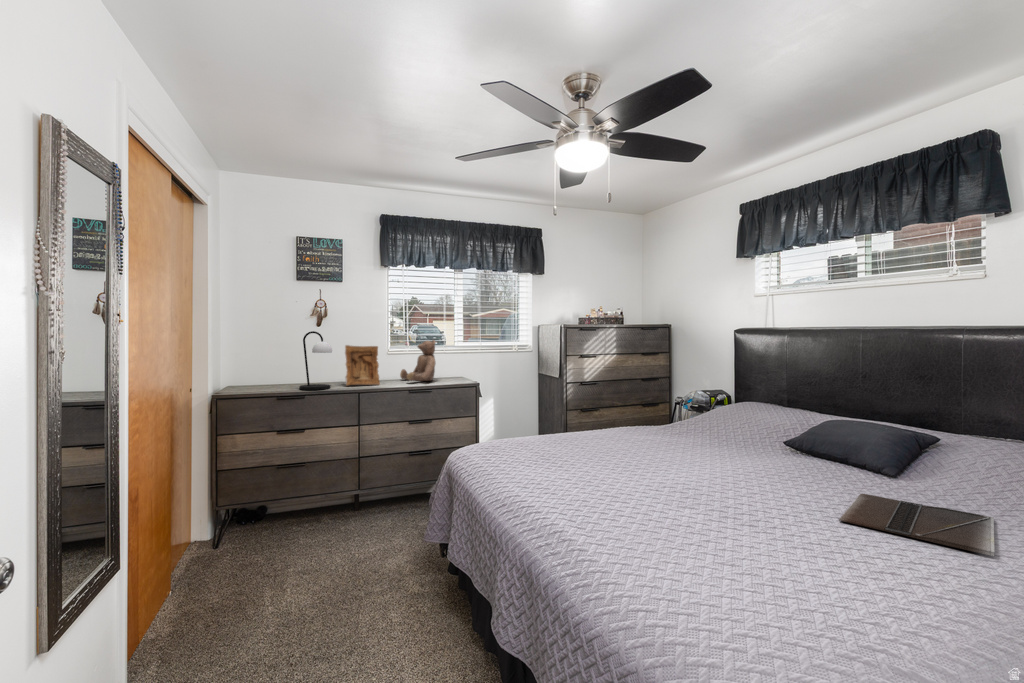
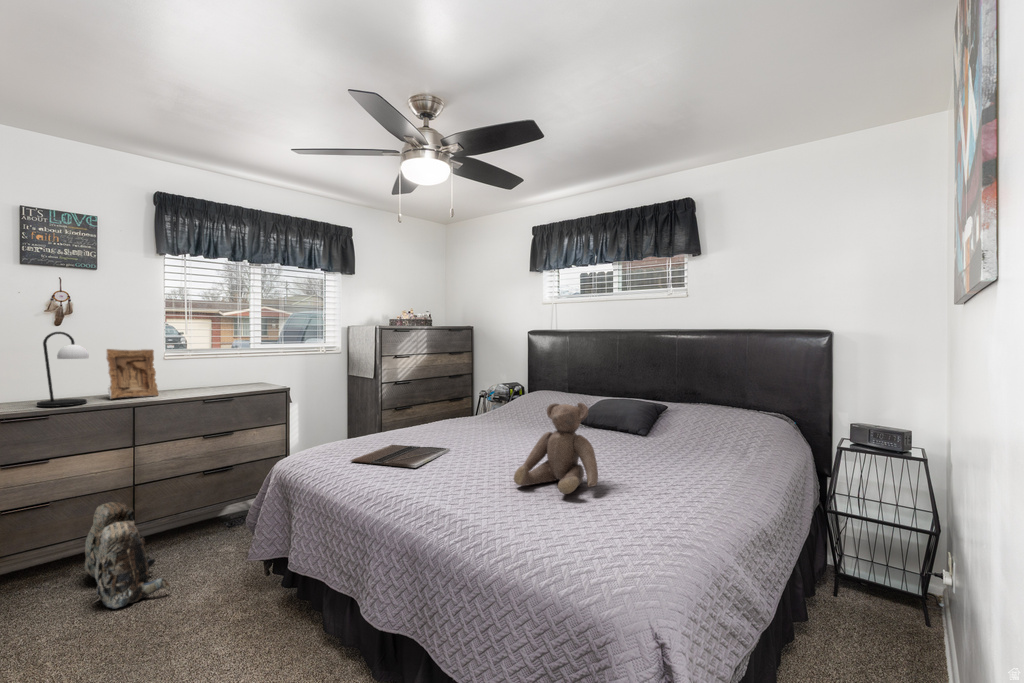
teddy bear: present [400,340,436,381] -> present [514,403,598,494]
backpack: none [319,470,371,559] -> present [84,502,170,609]
laptop: present [839,494,995,556] -> present [351,445,450,468]

